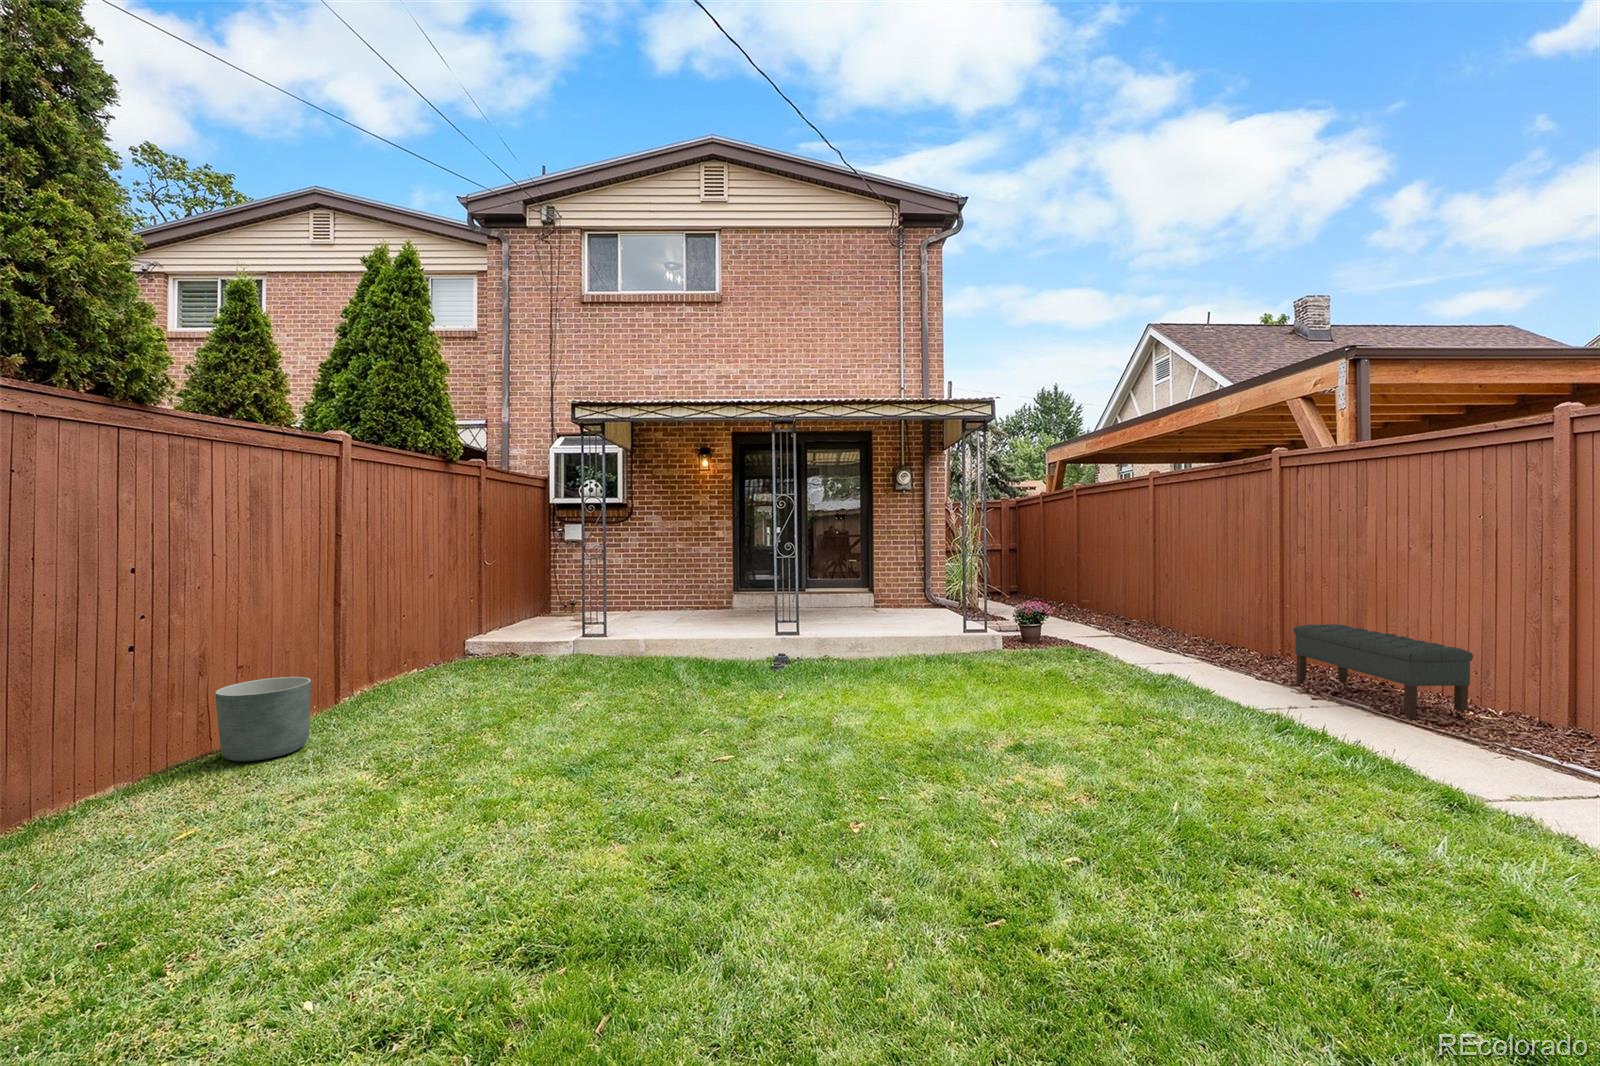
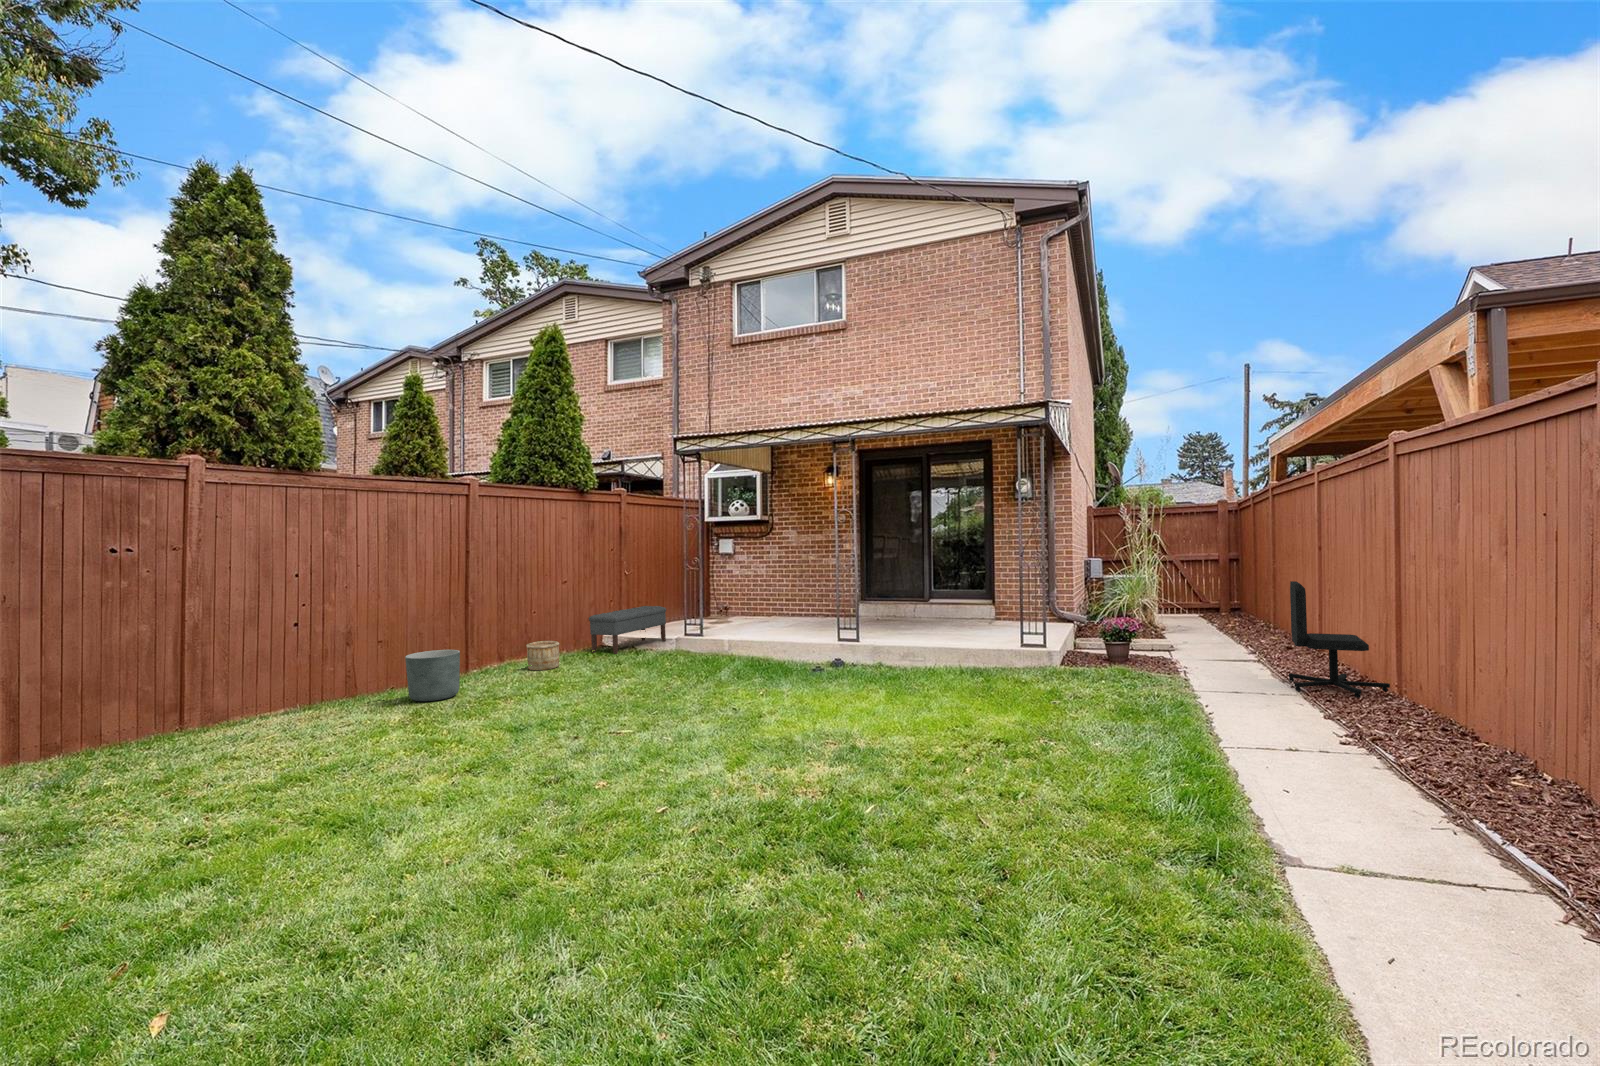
chair: none [1183,567,1263,663] -> present [1289,581,1390,698]
bench: present [1294,624,1473,720] -> present [589,606,666,654]
wooden bucket: none [370,654,421,695] -> present [526,641,559,670]

